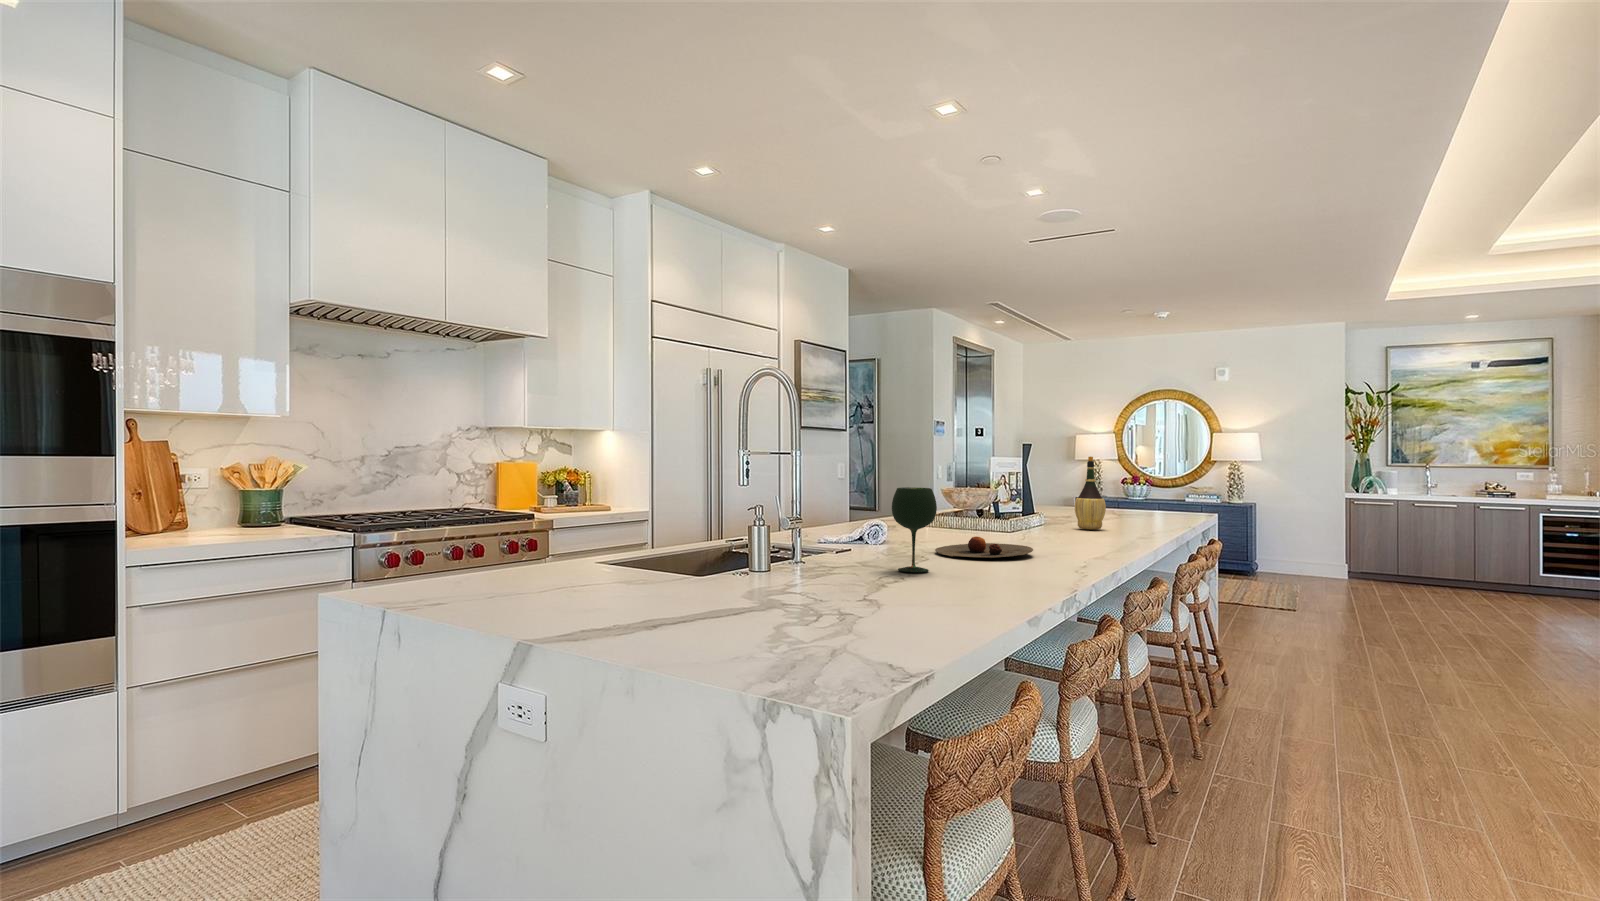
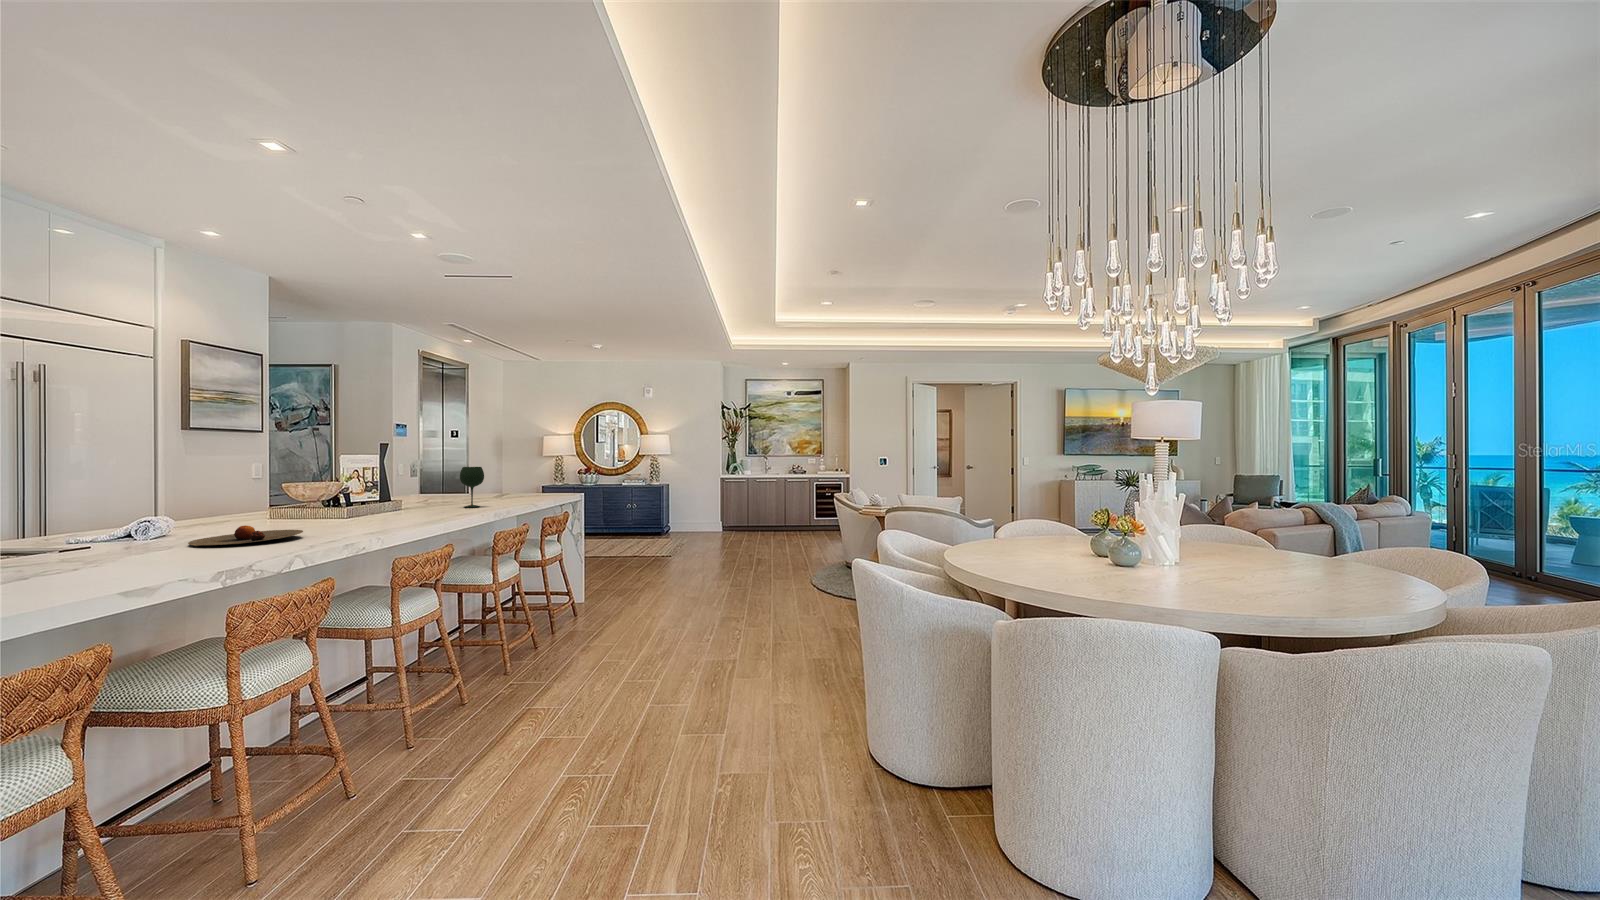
wine bottle: present [1075,456,1106,530] -> none [419,453,446,511]
wine glass: present [892,487,937,573] -> present [460,467,484,507]

